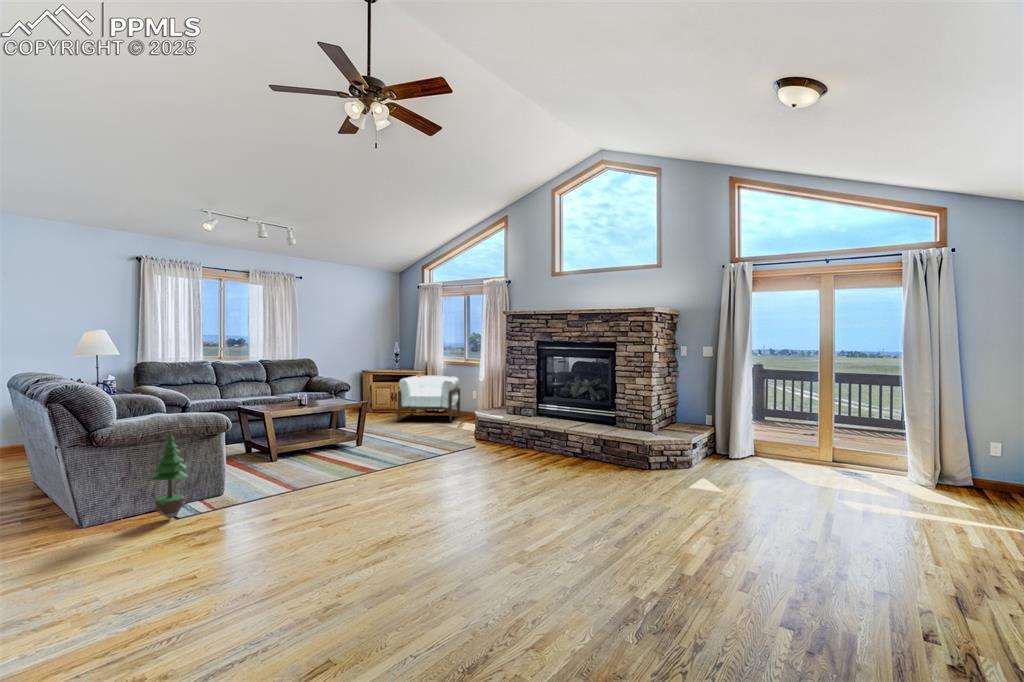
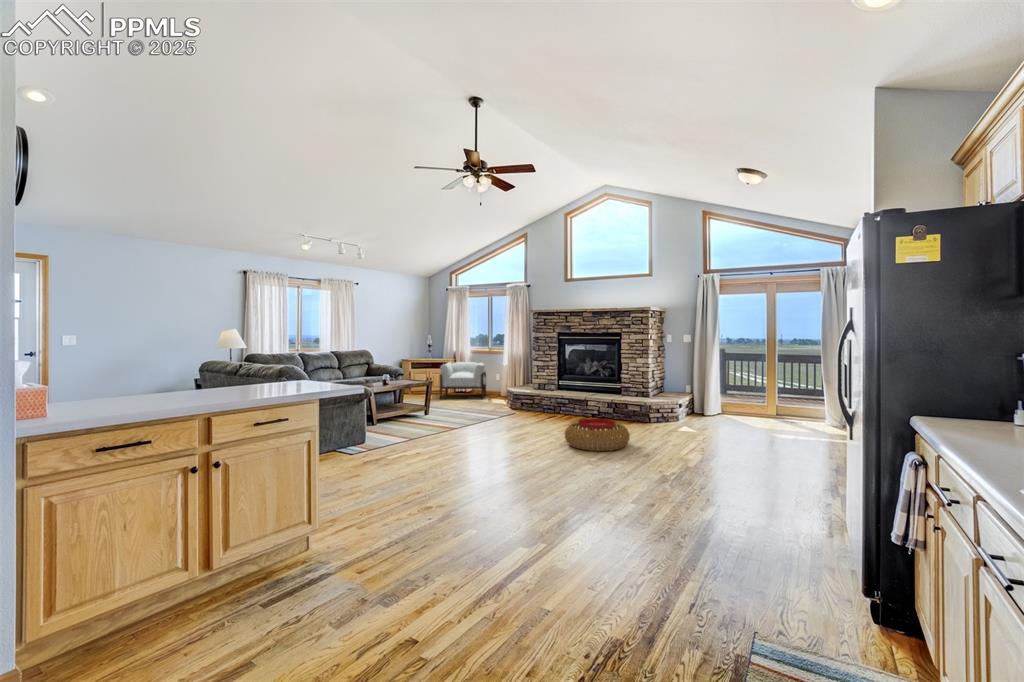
potted tree: present [151,433,187,519] -> none [331,396,354,455]
pouf: none [505,469,602,526] -> present [565,418,630,451]

